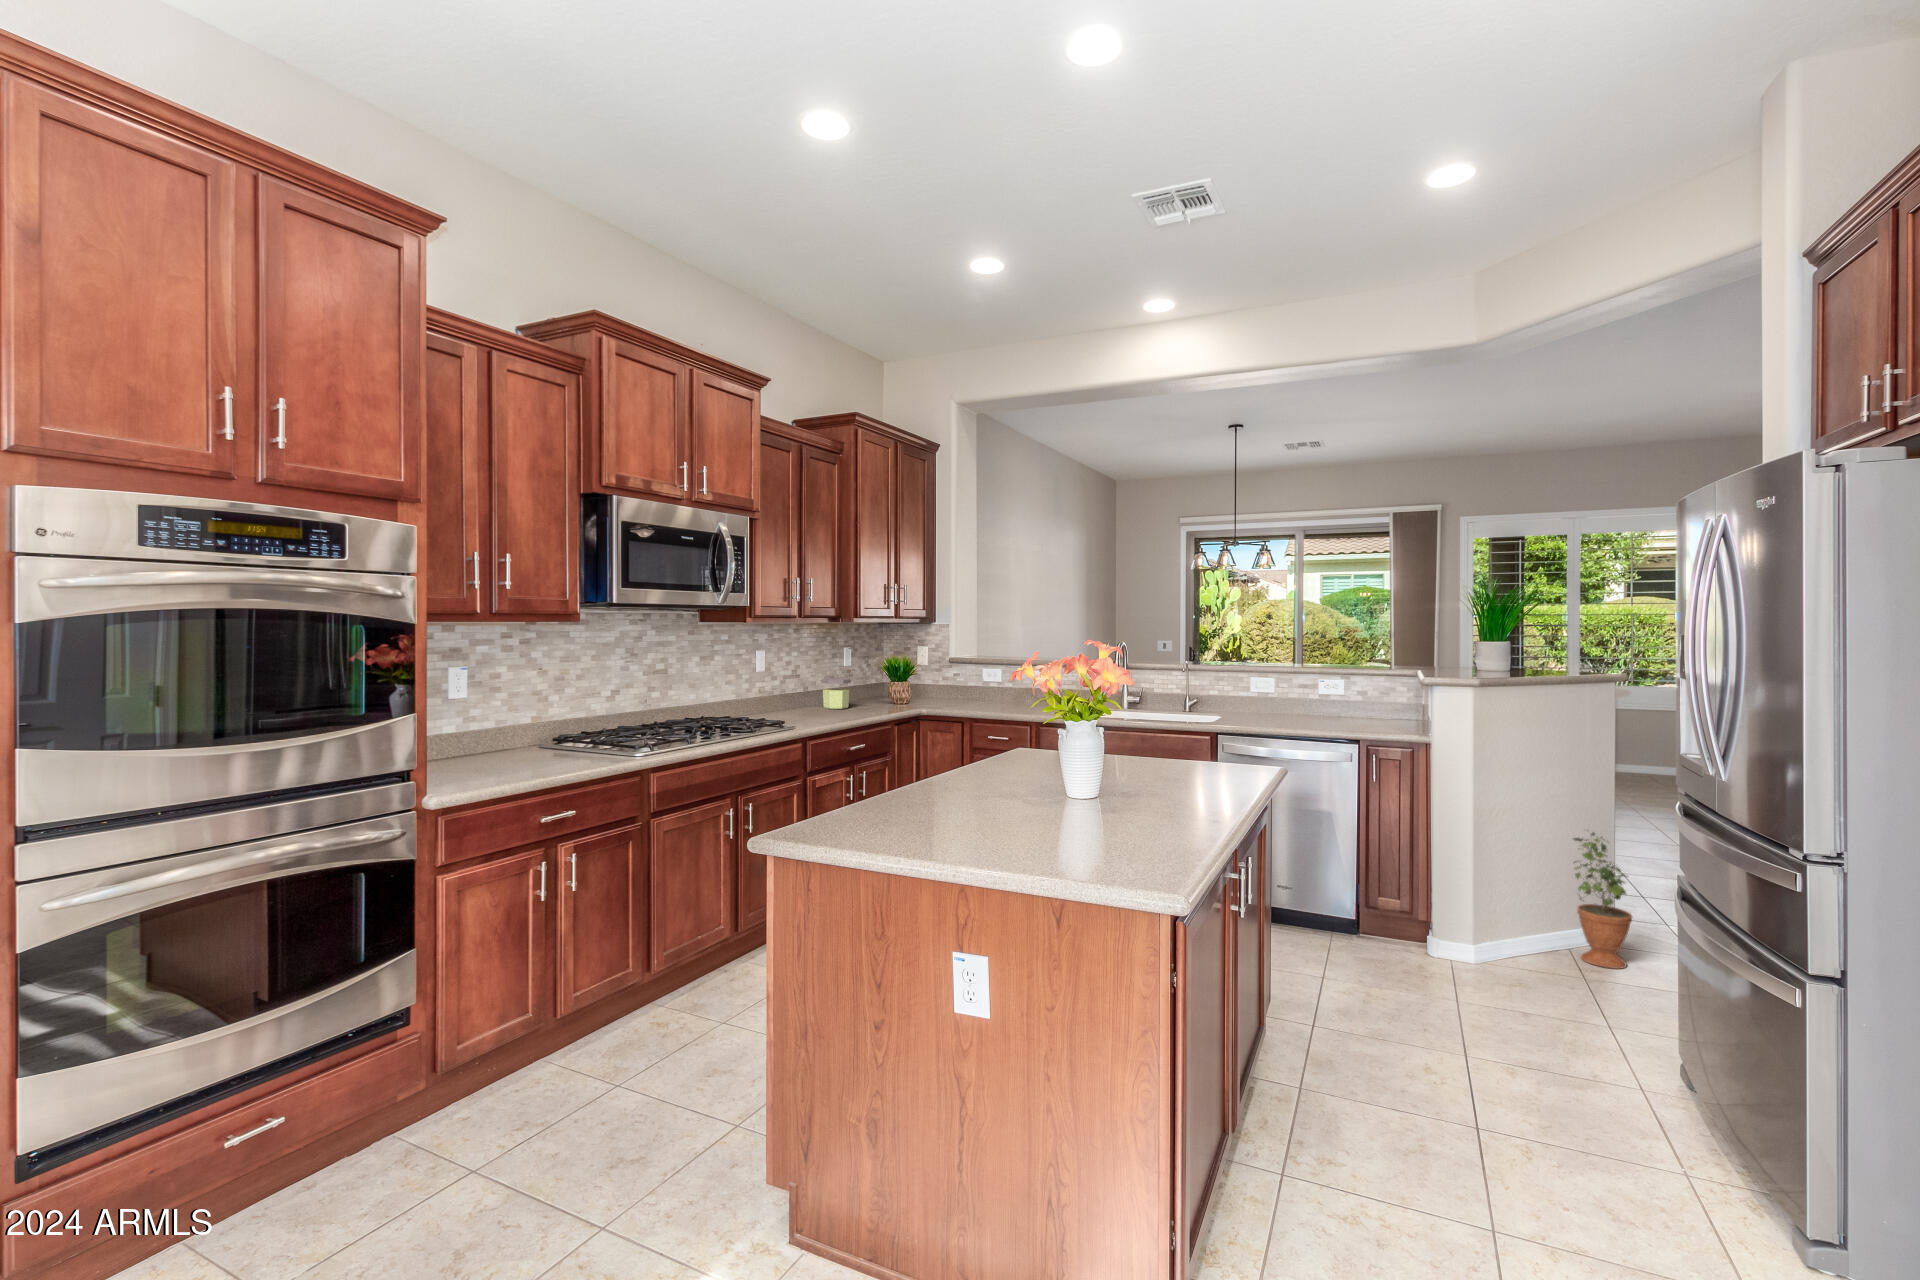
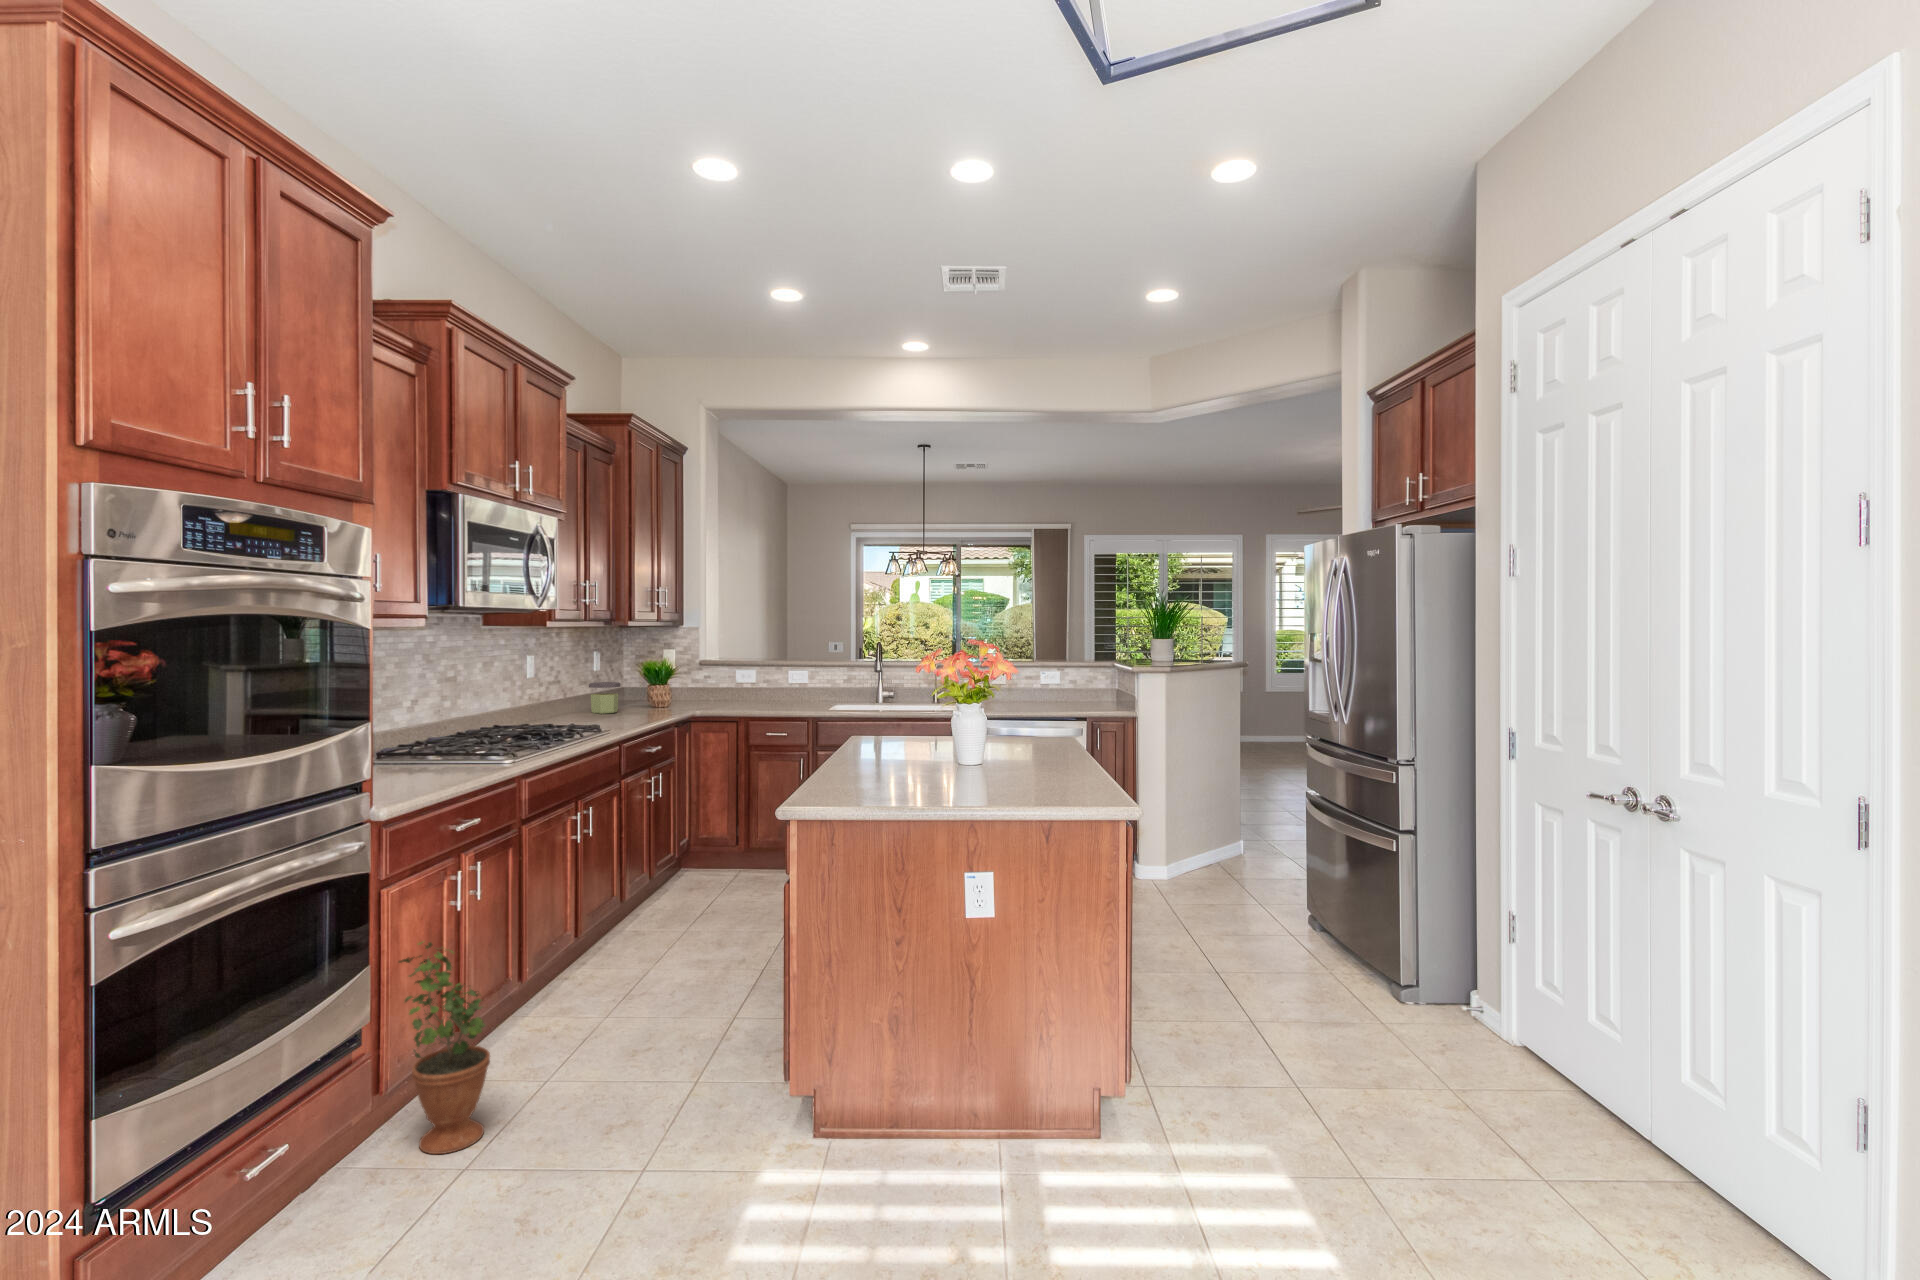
potted plant: present [1574,832,1632,969] -> present [399,942,490,1154]

